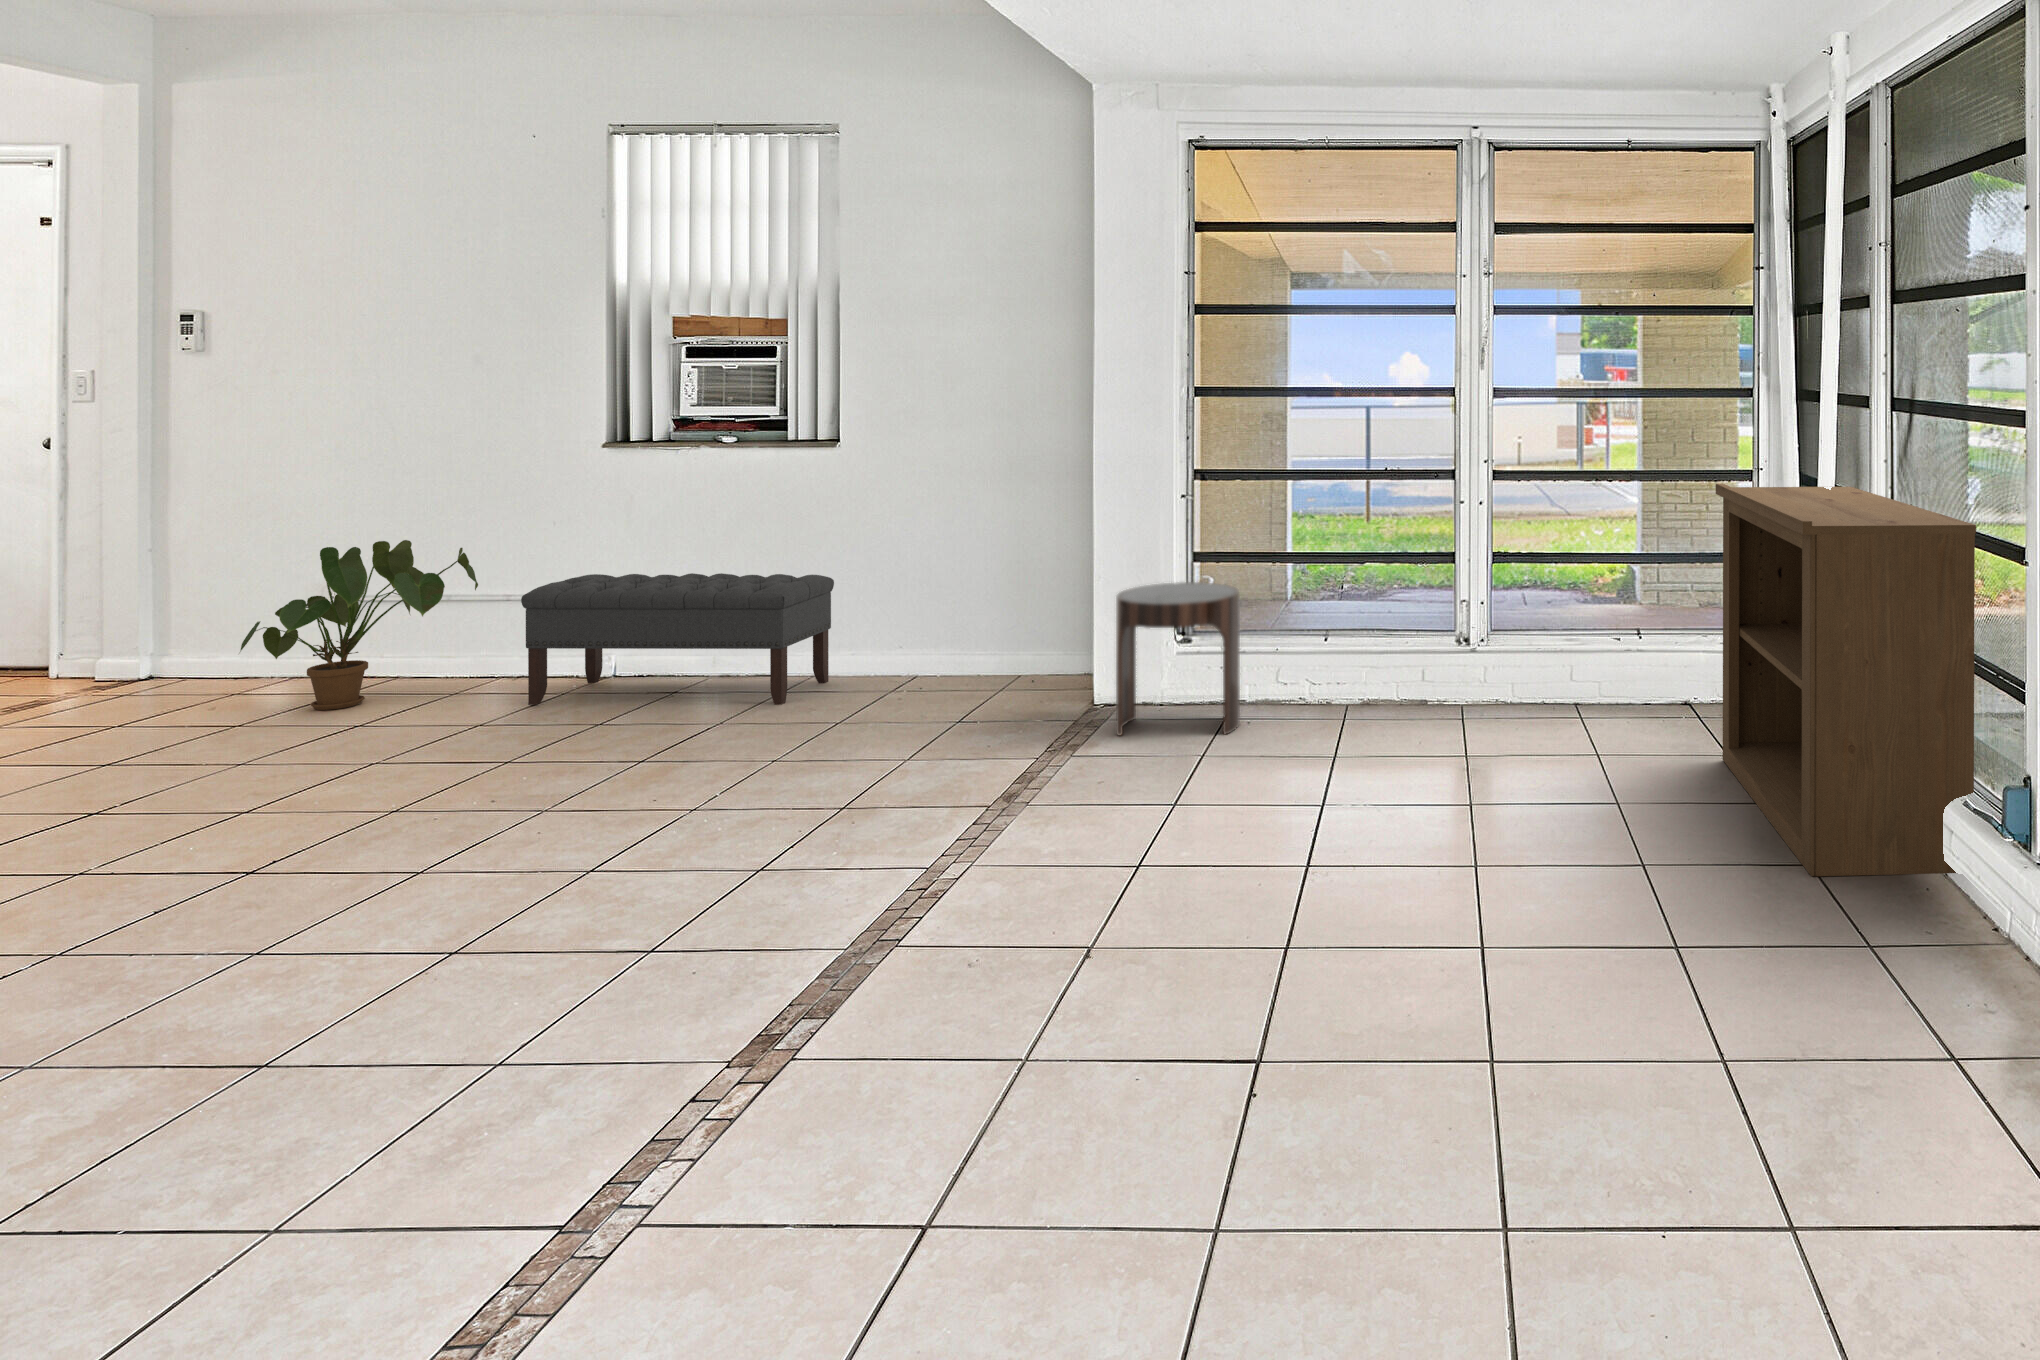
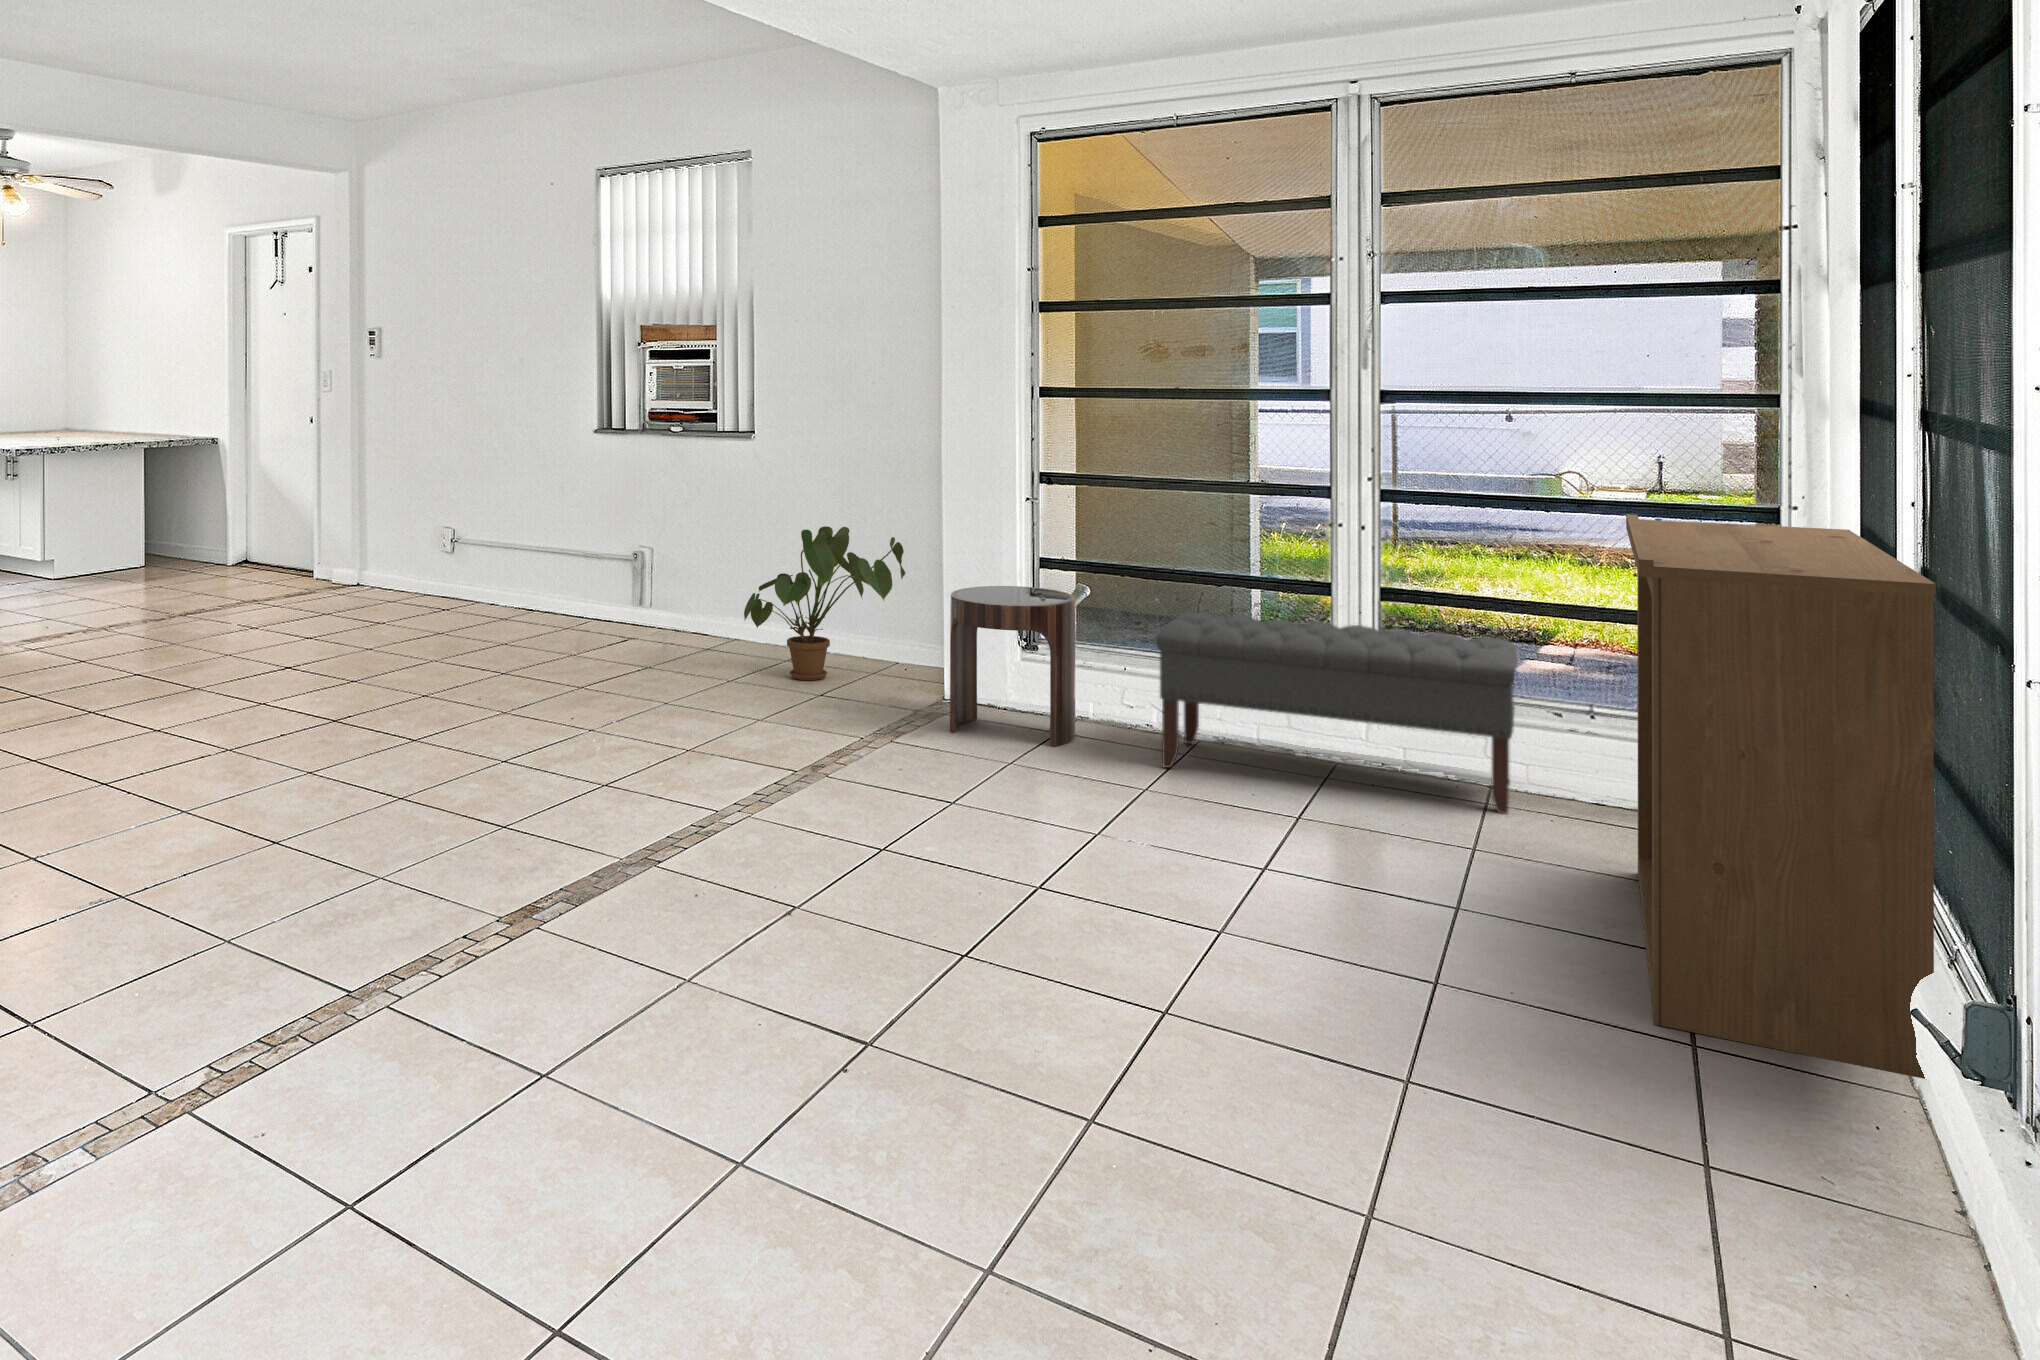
house plant: present [240,540,478,710] -> present [744,526,905,680]
bench: present [521,573,834,705] -> present [1156,612,1517,814]

